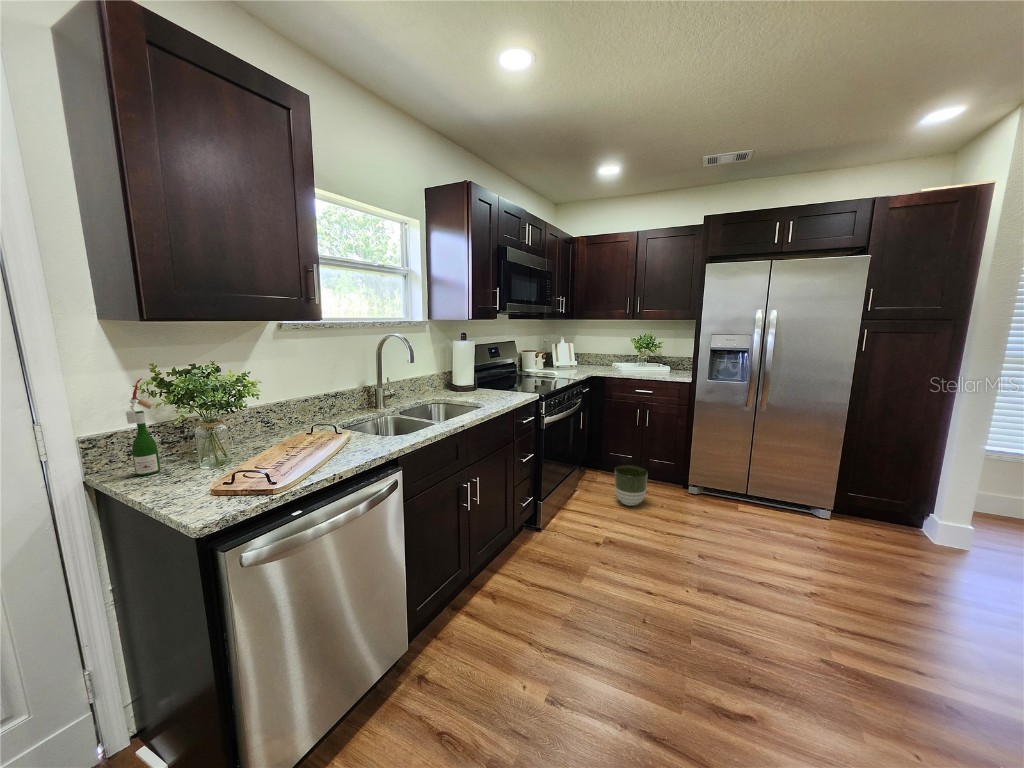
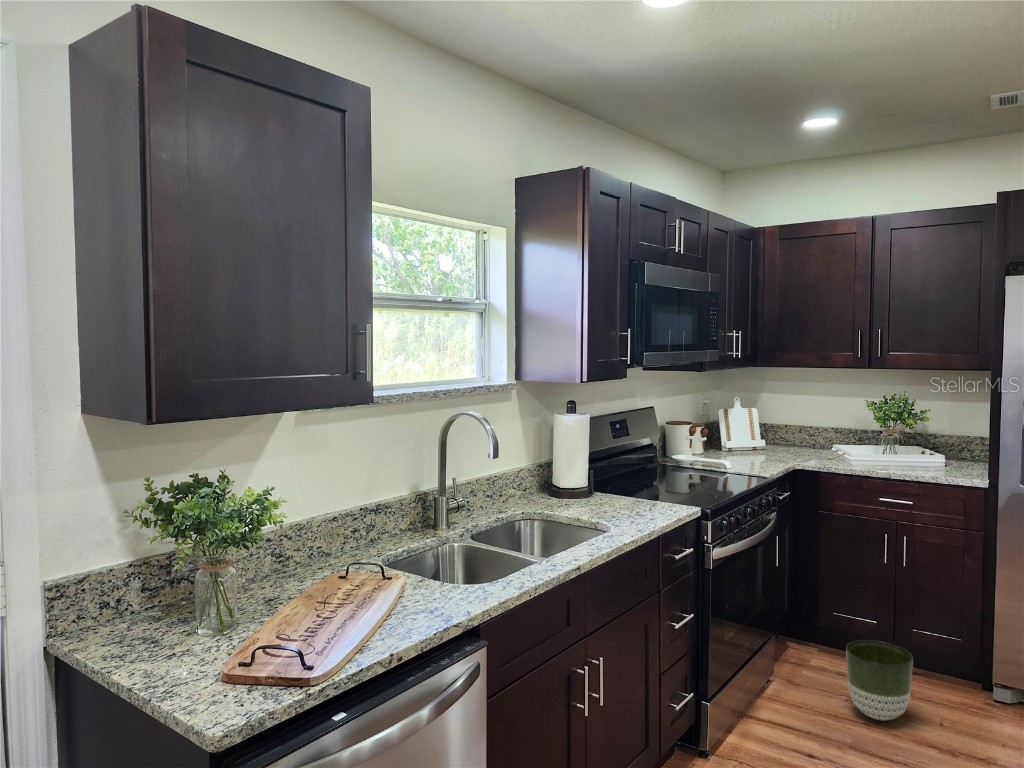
wine bottle: present [126,378,173,475] -> none [108,496,159,641]

